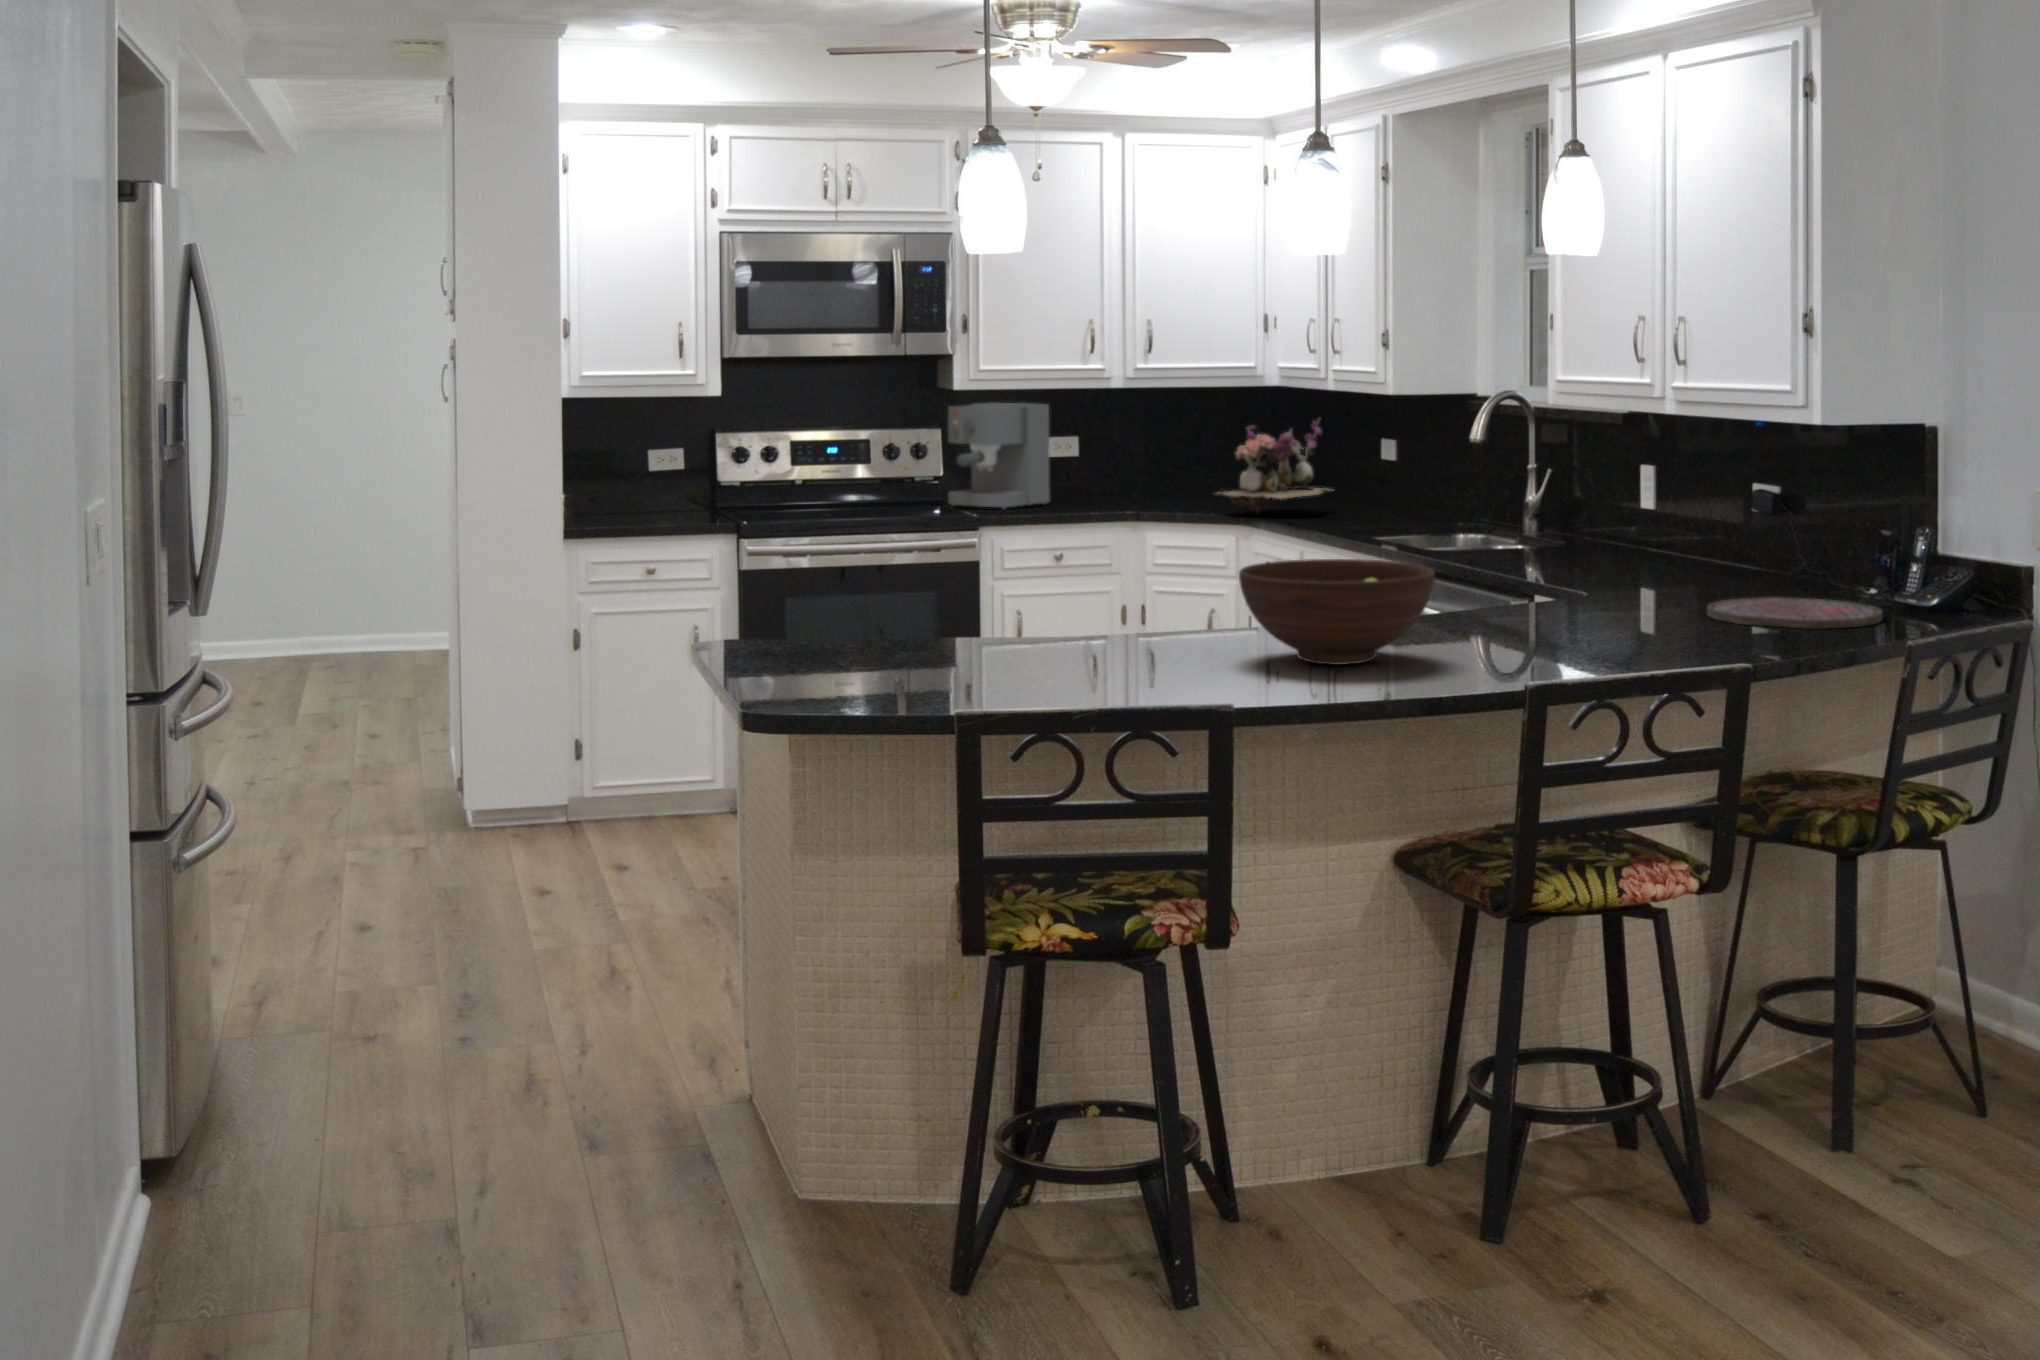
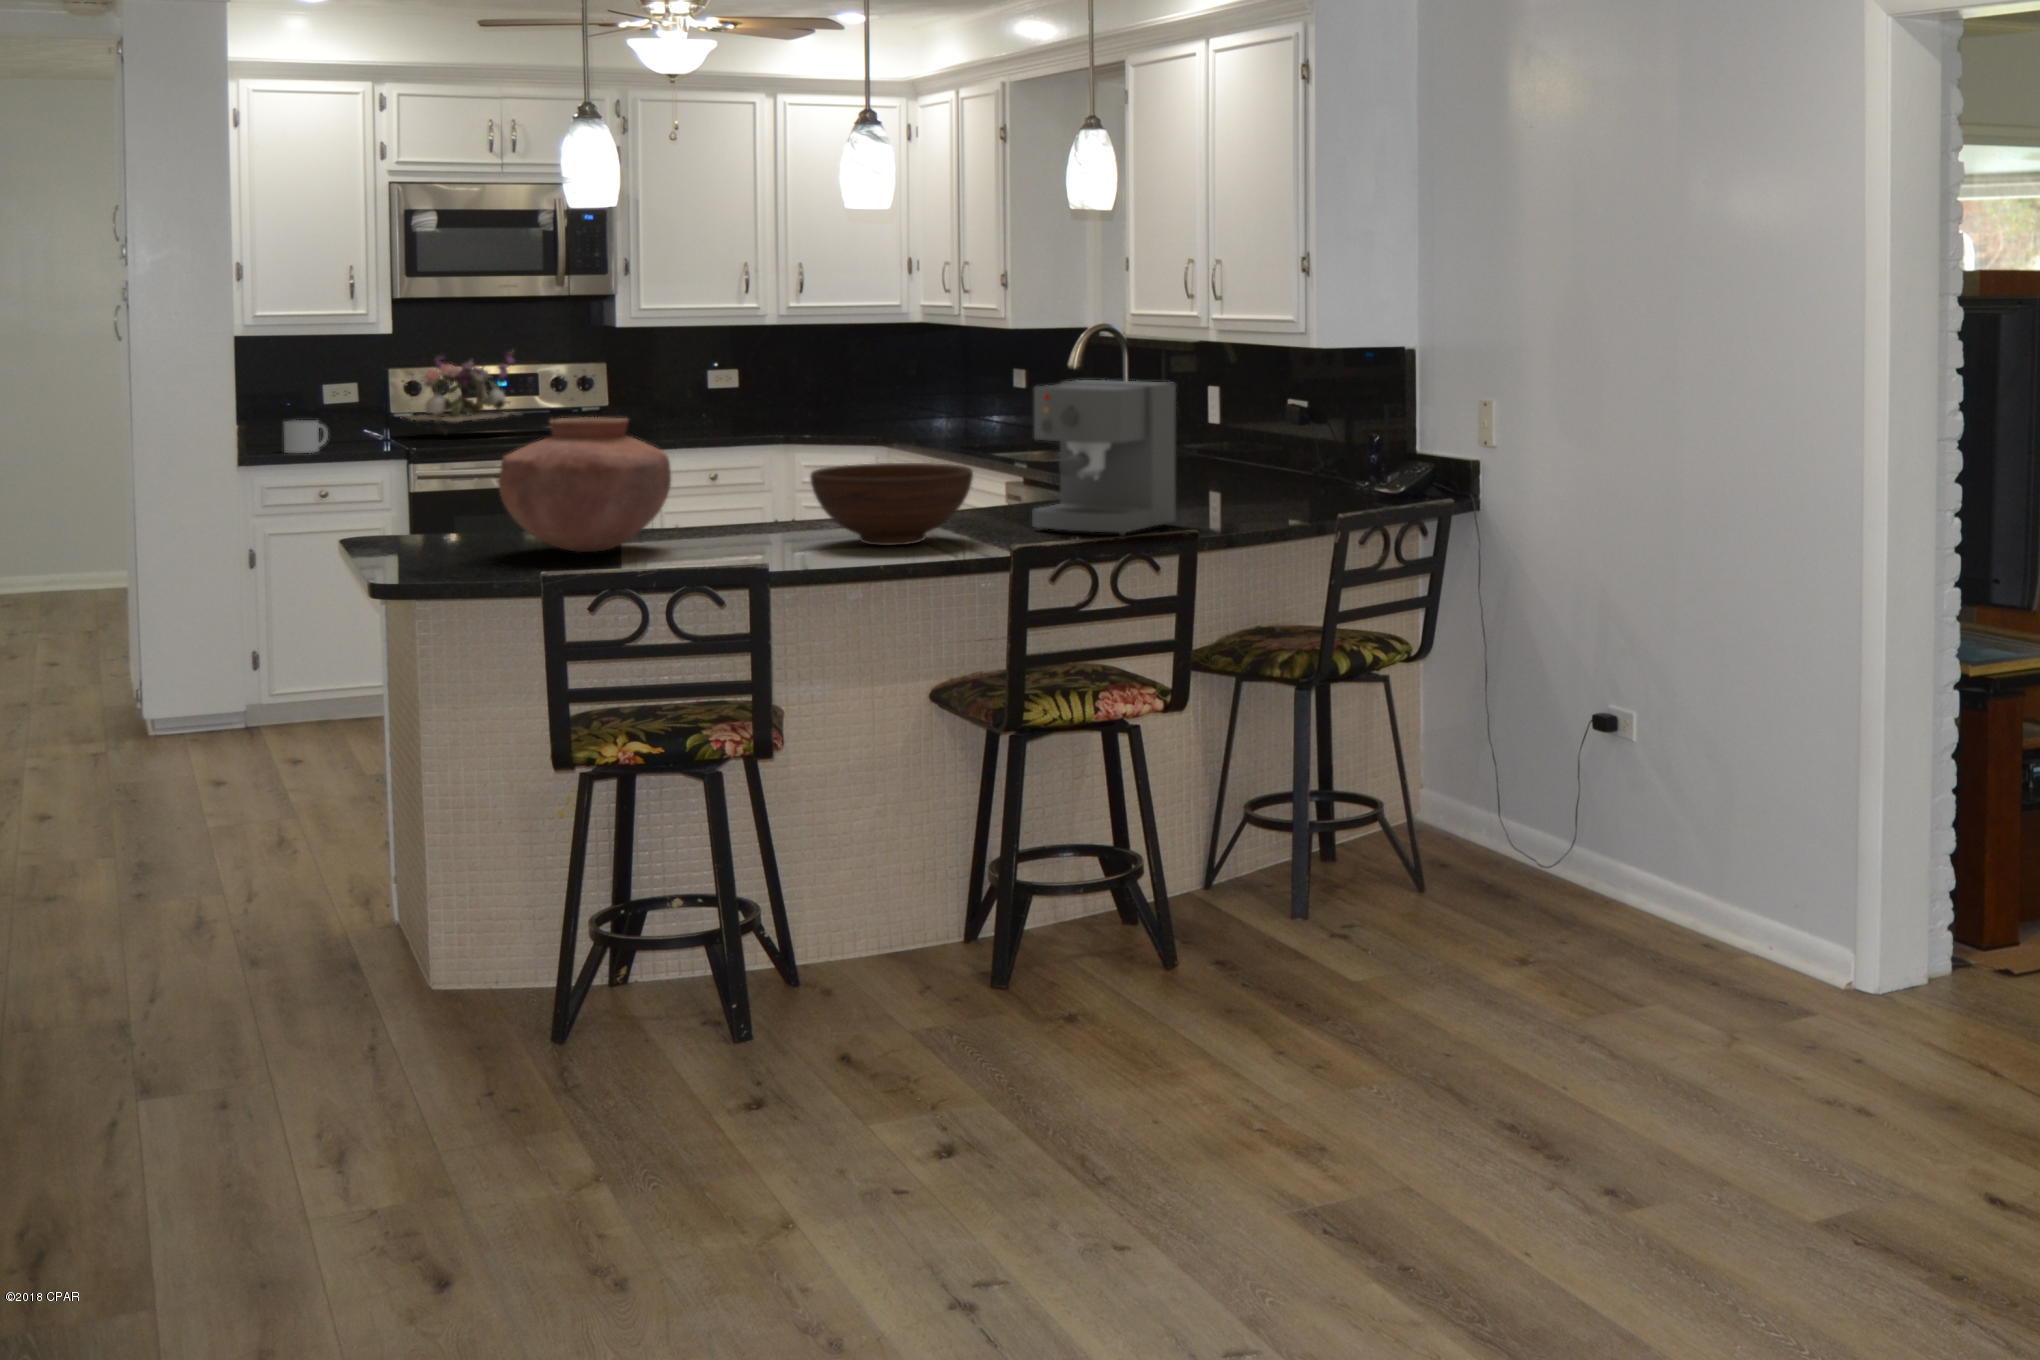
coffee maker: present [948,403,1050,509] -> present [1032,380,1176,536]
flower arrangement: present [1223,421,1323,512] -> present [406,351,515,435]
mug: none [625,492,668,528] -> present [284,420,328,453]
vase: none [884,501,1077,665] -> present [498,417,671,552]
cutting board: present [1707,597,1883,629] -> none [1223,493,1357,515]

